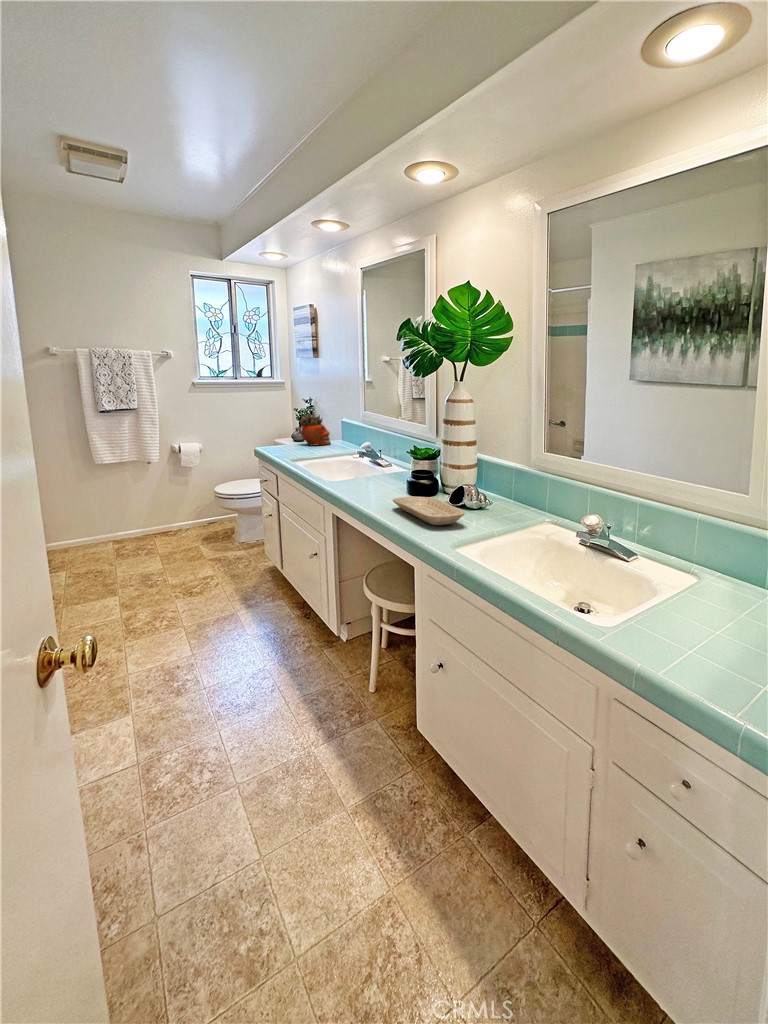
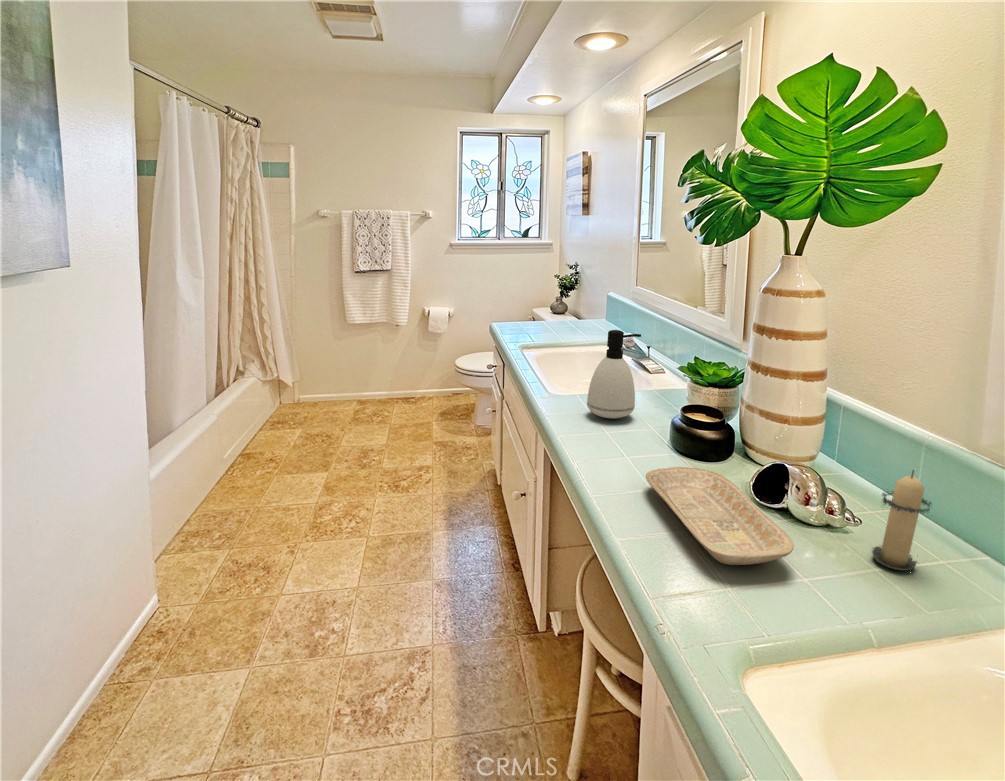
succulent planter: present [300,414,331,445] -> none [548,288,589,330]
soap dispenser: none [349,429,380,485] -> present [587,330,641,418]
candle: none [499,475,523,523] -> present [872,470,931,571]

